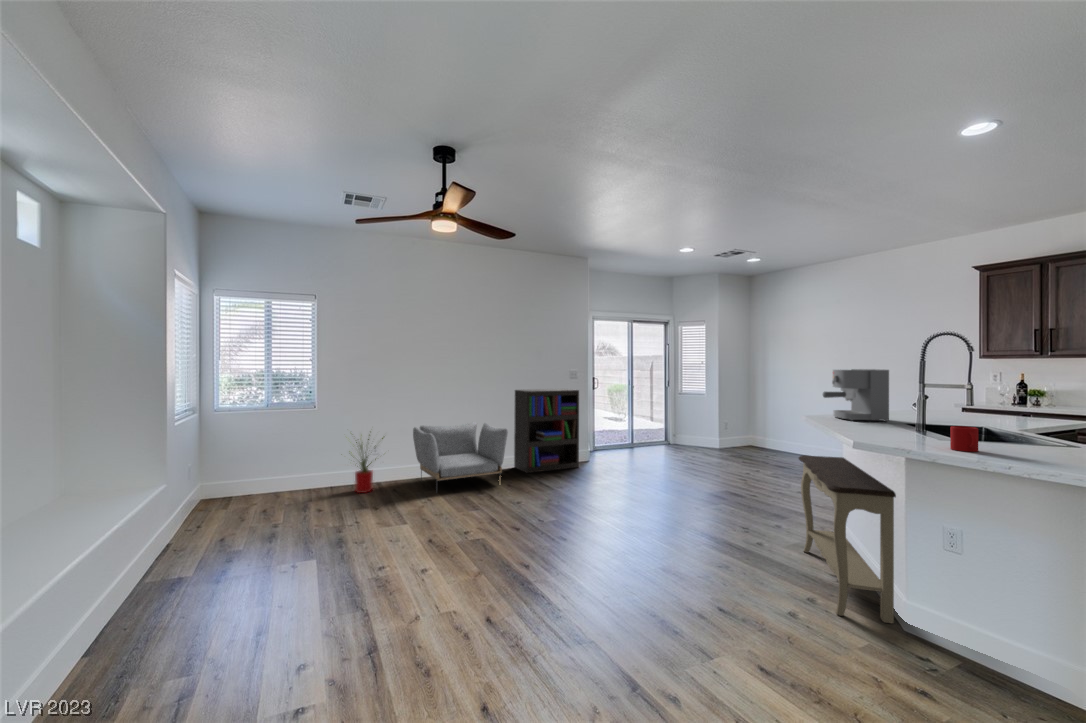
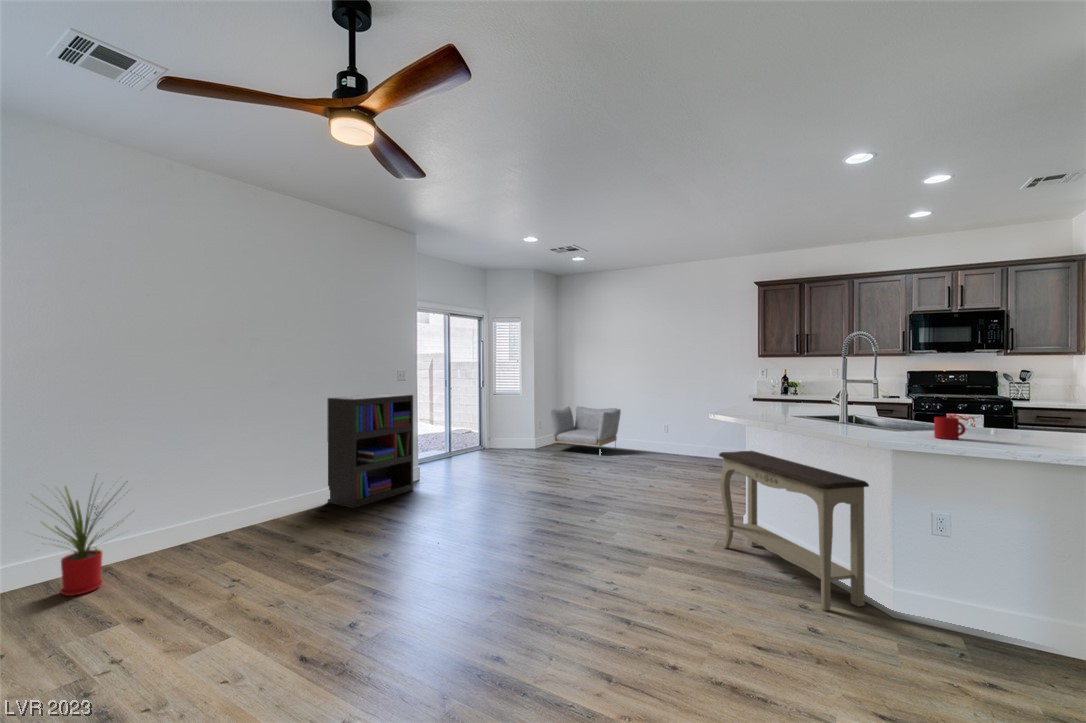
coffee maker: present [823,369,889,422] -> none [741,366,792,416]
armchair: present [413,422,508,481] -> present [550,406,621,447]

